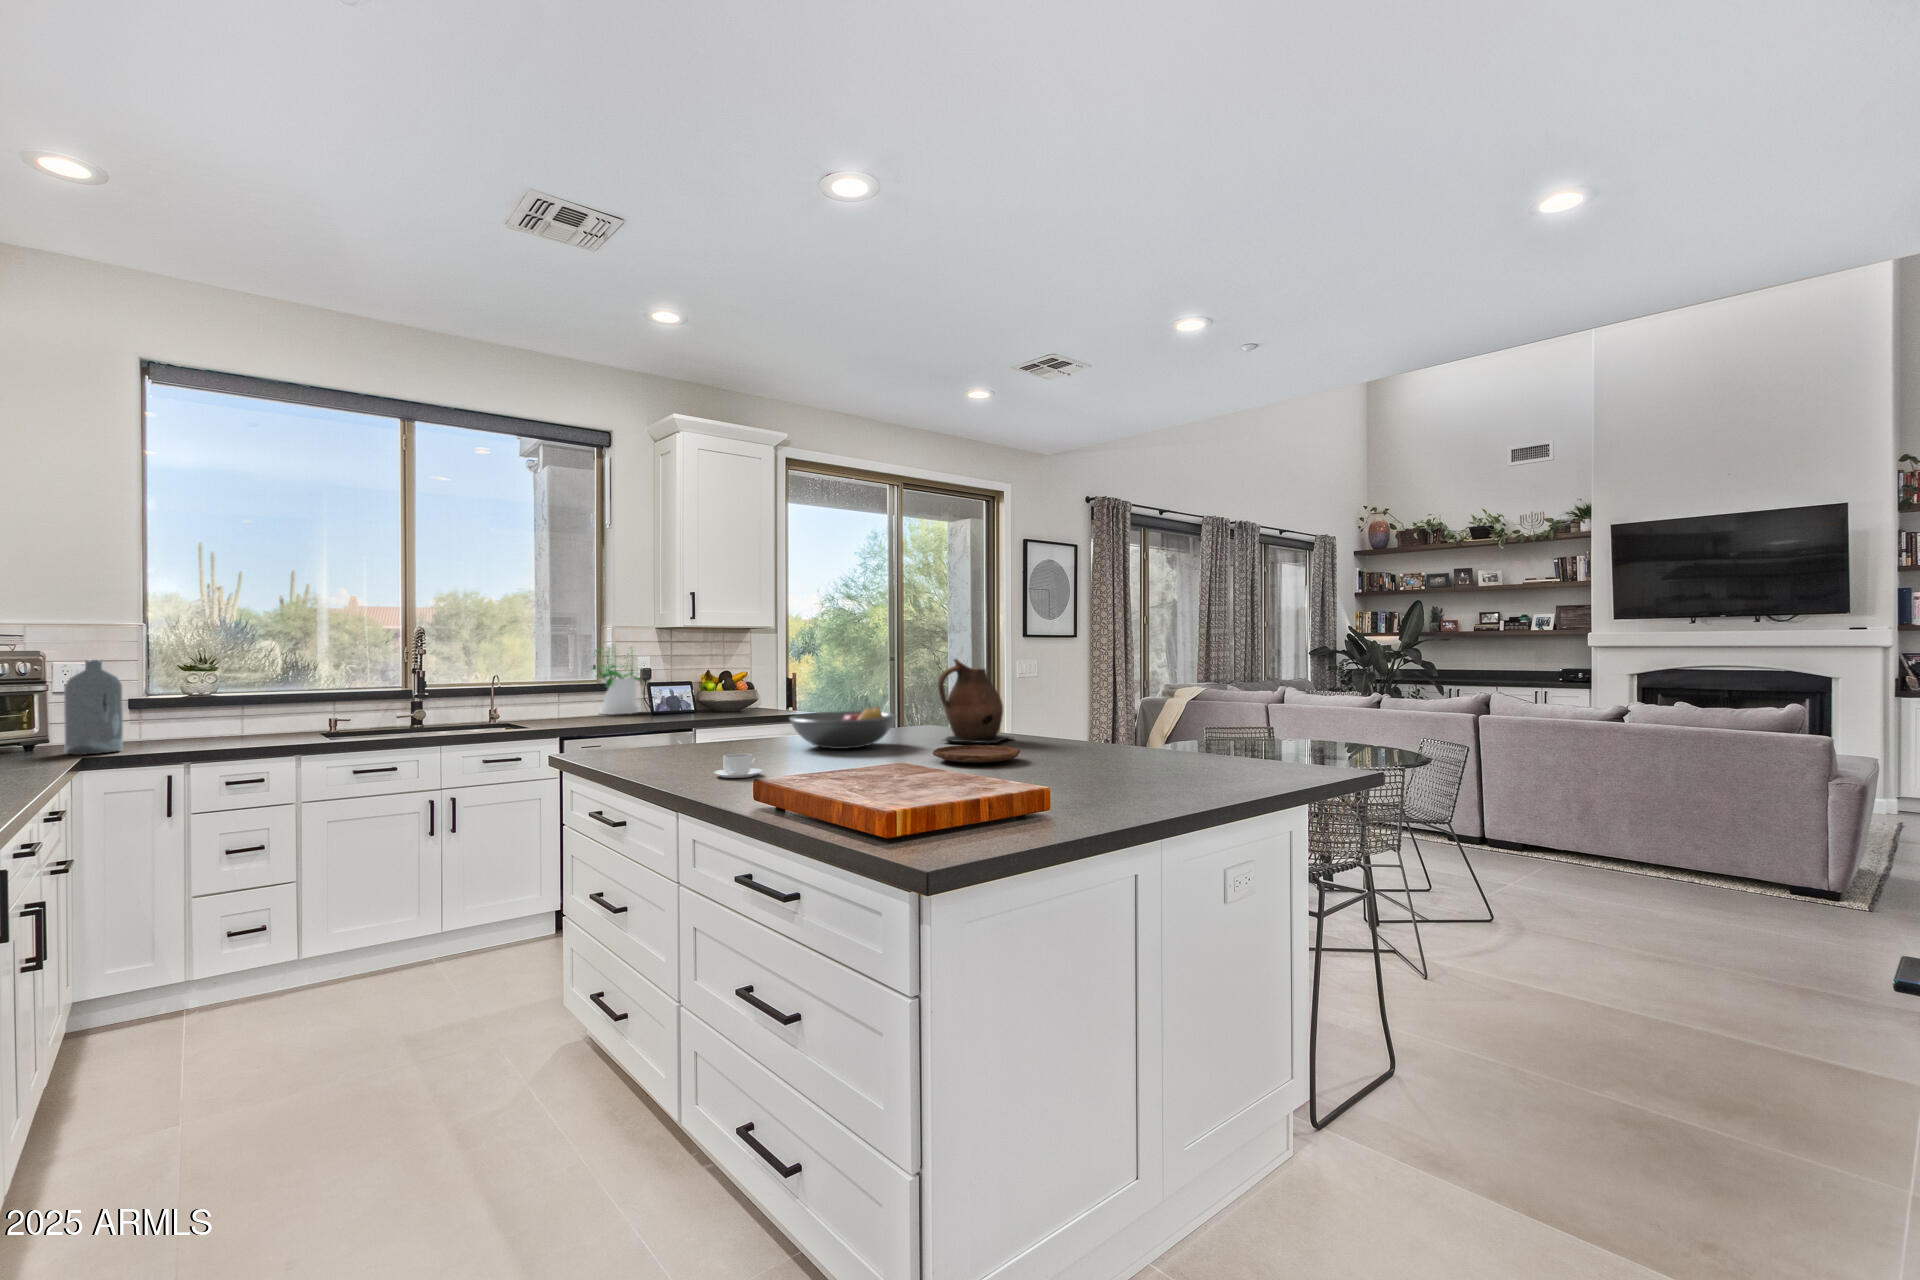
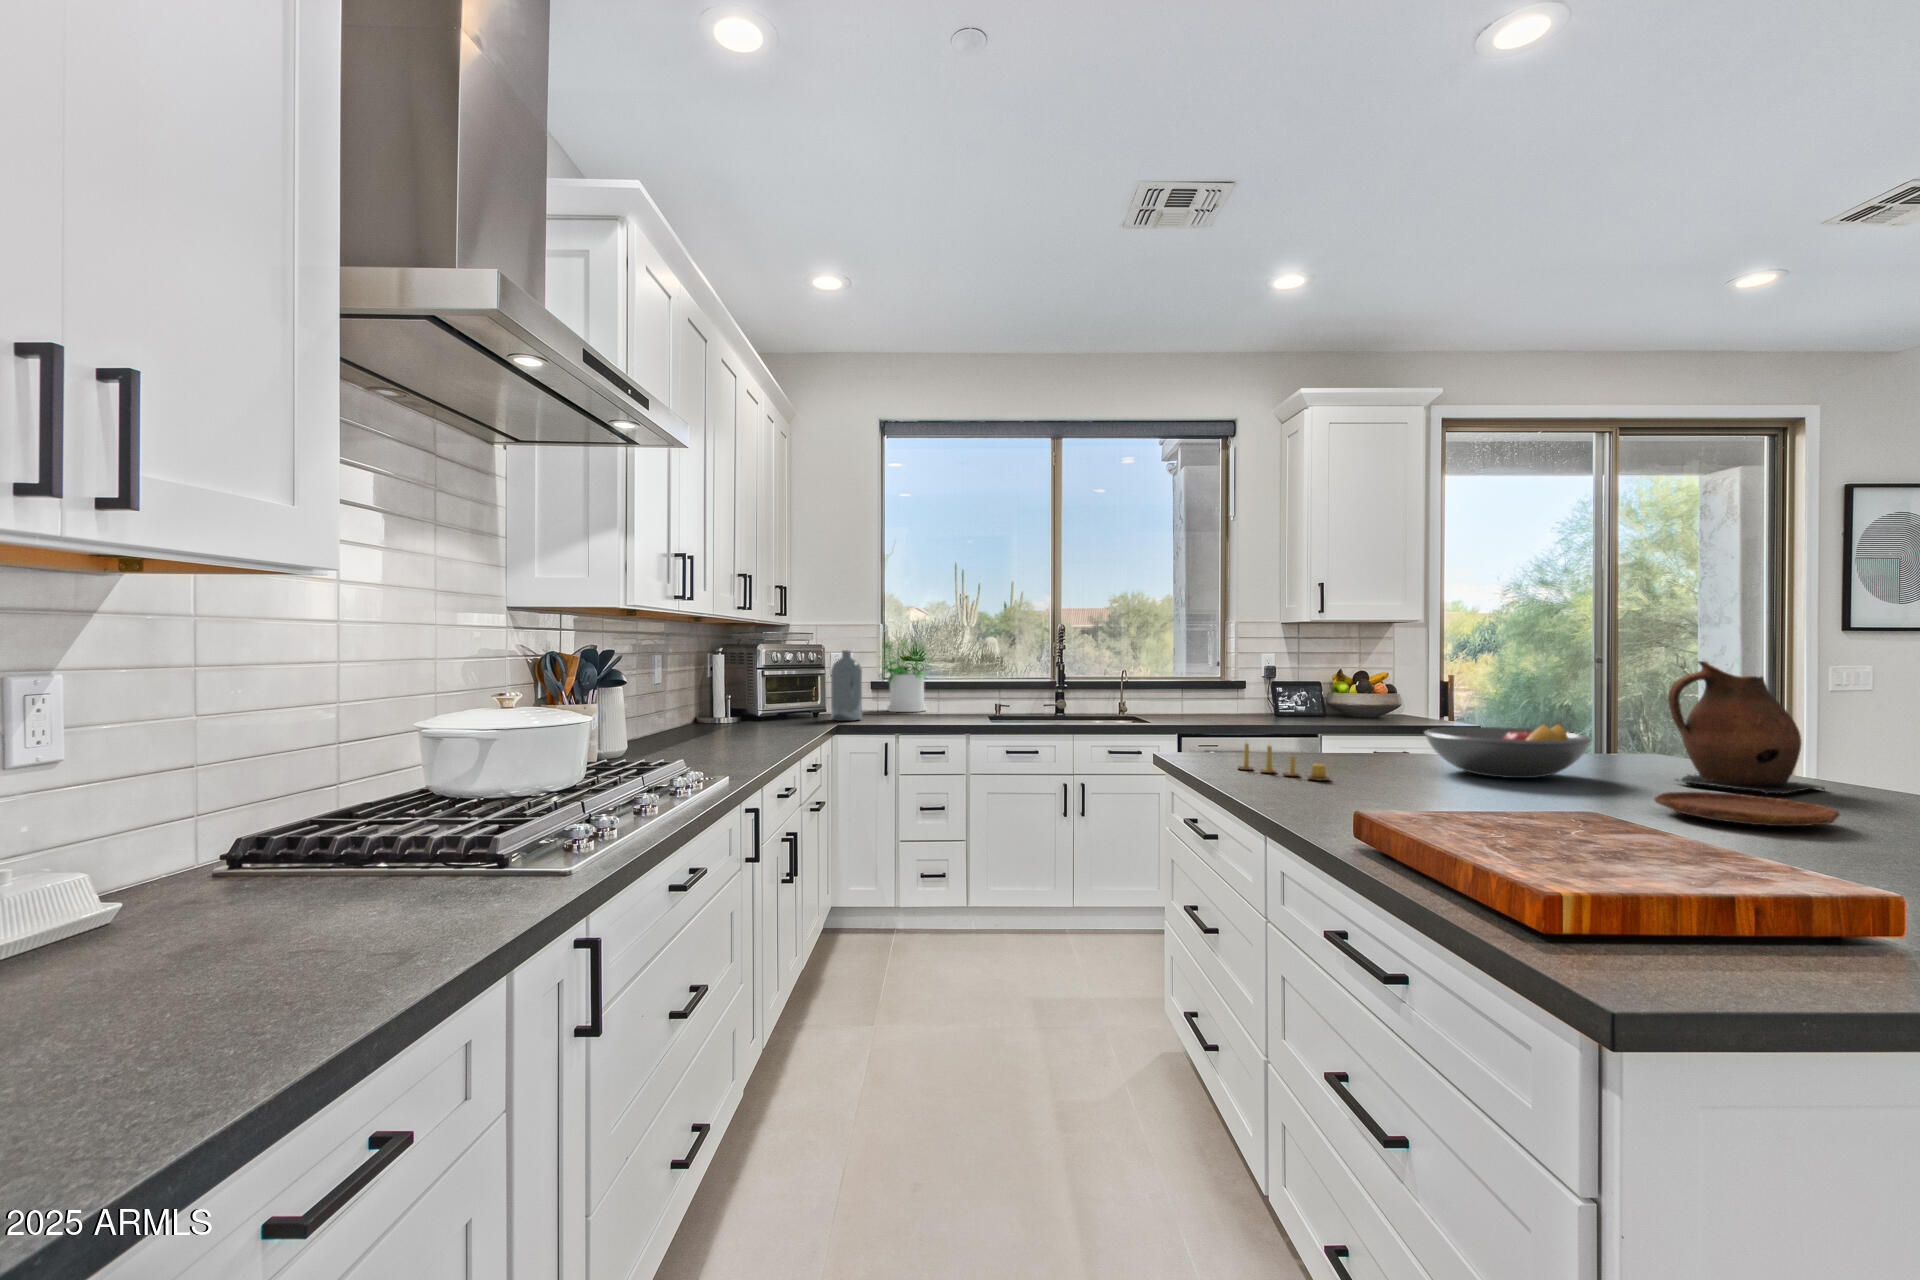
potted plant: present [594,646,640,714] -> present [881,640,930,712]
candle: none [642,735,724,764] -> present [1238,743,1330,780]
coffee cup: present [714,753,762,778] -> none [1312,771,1375,802]

